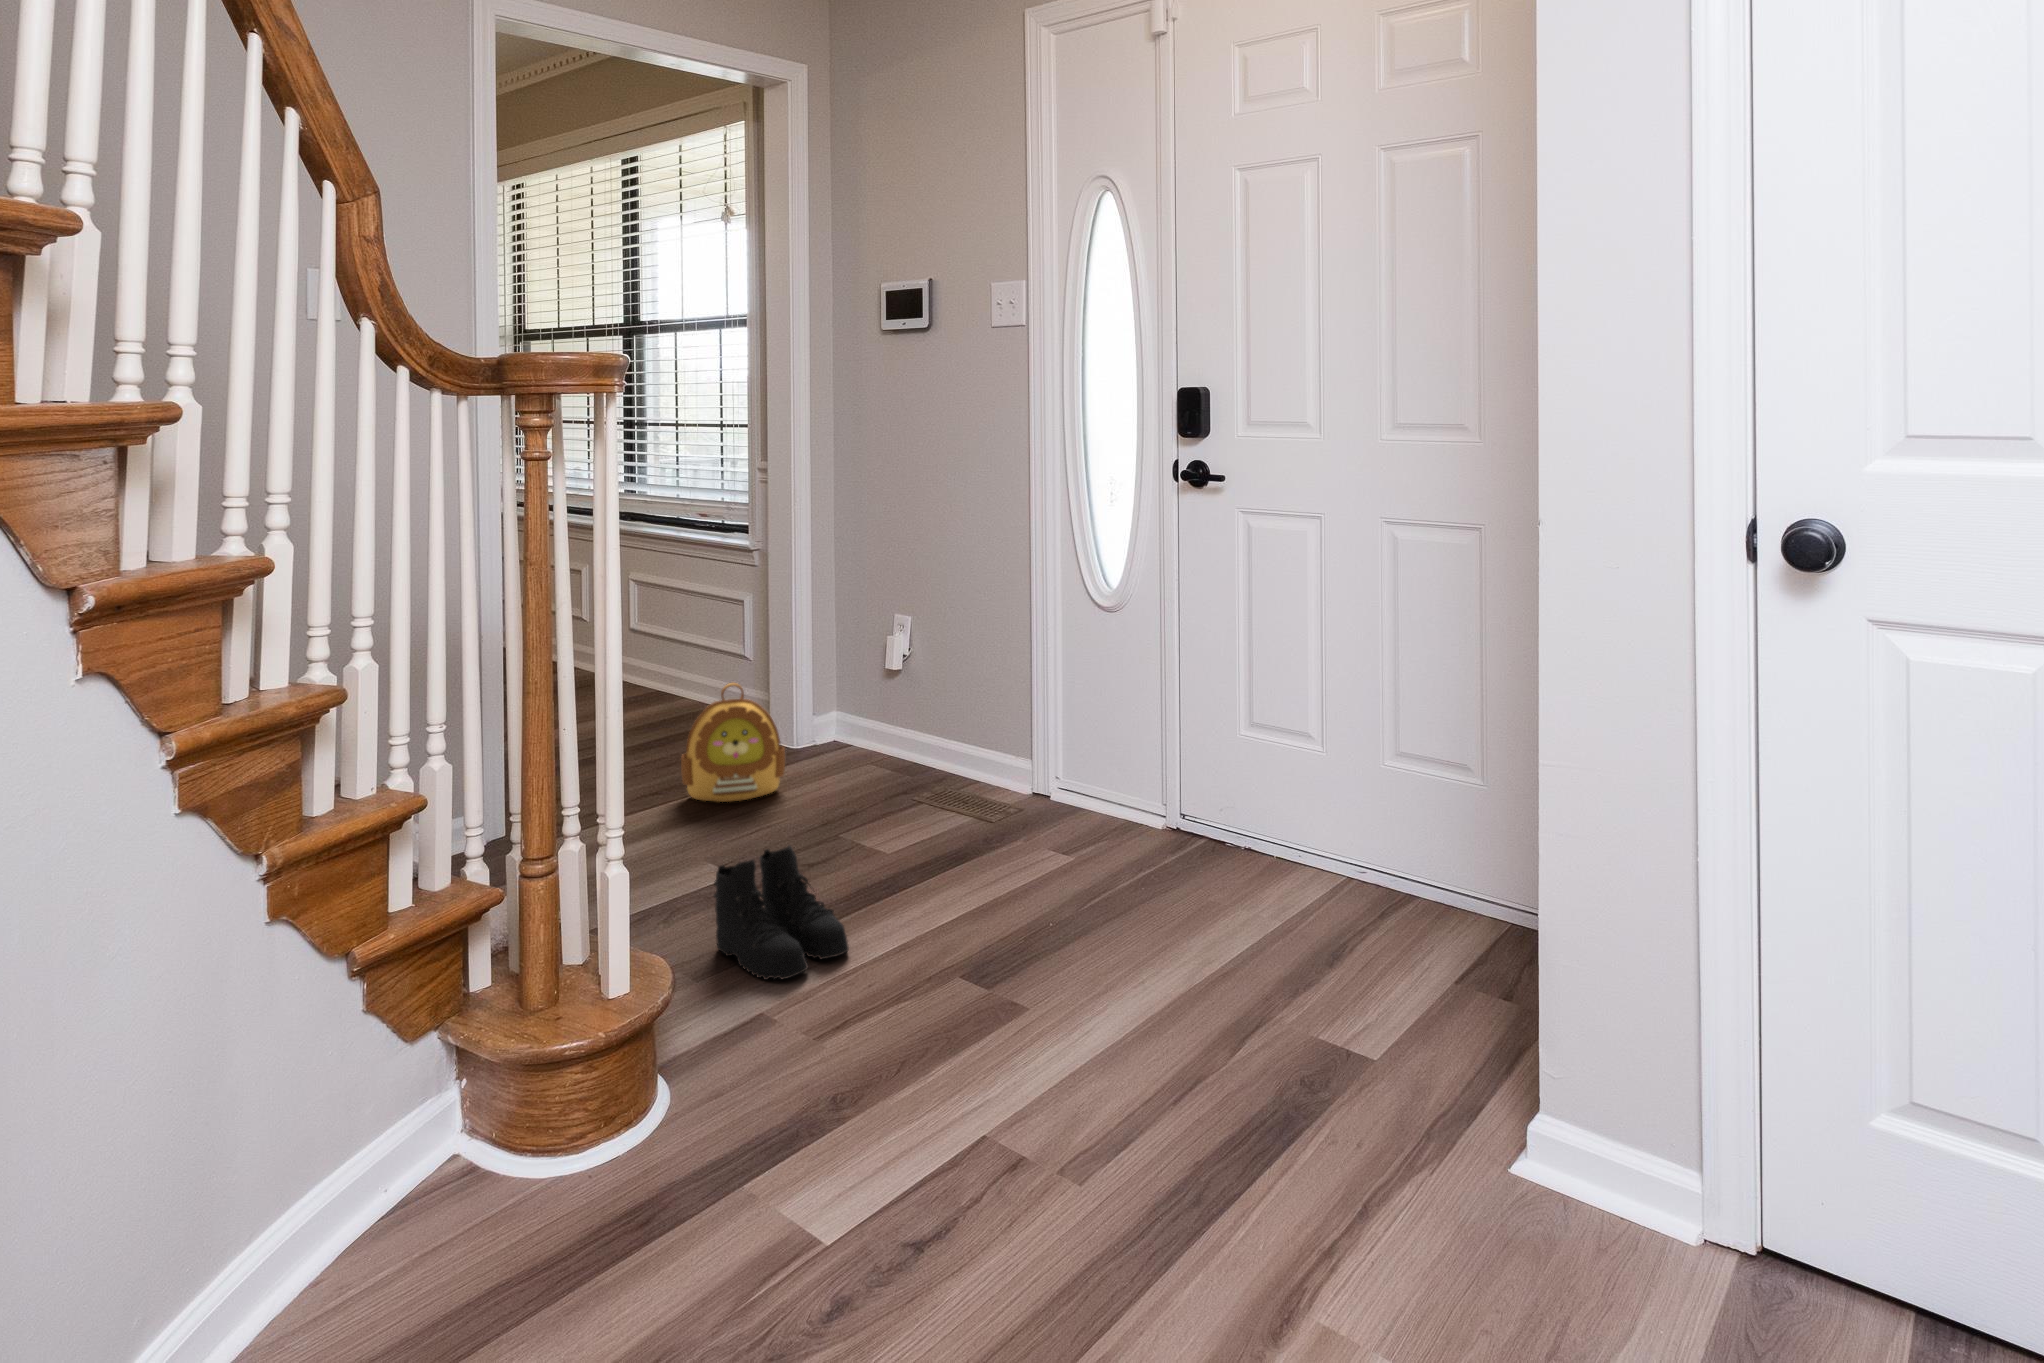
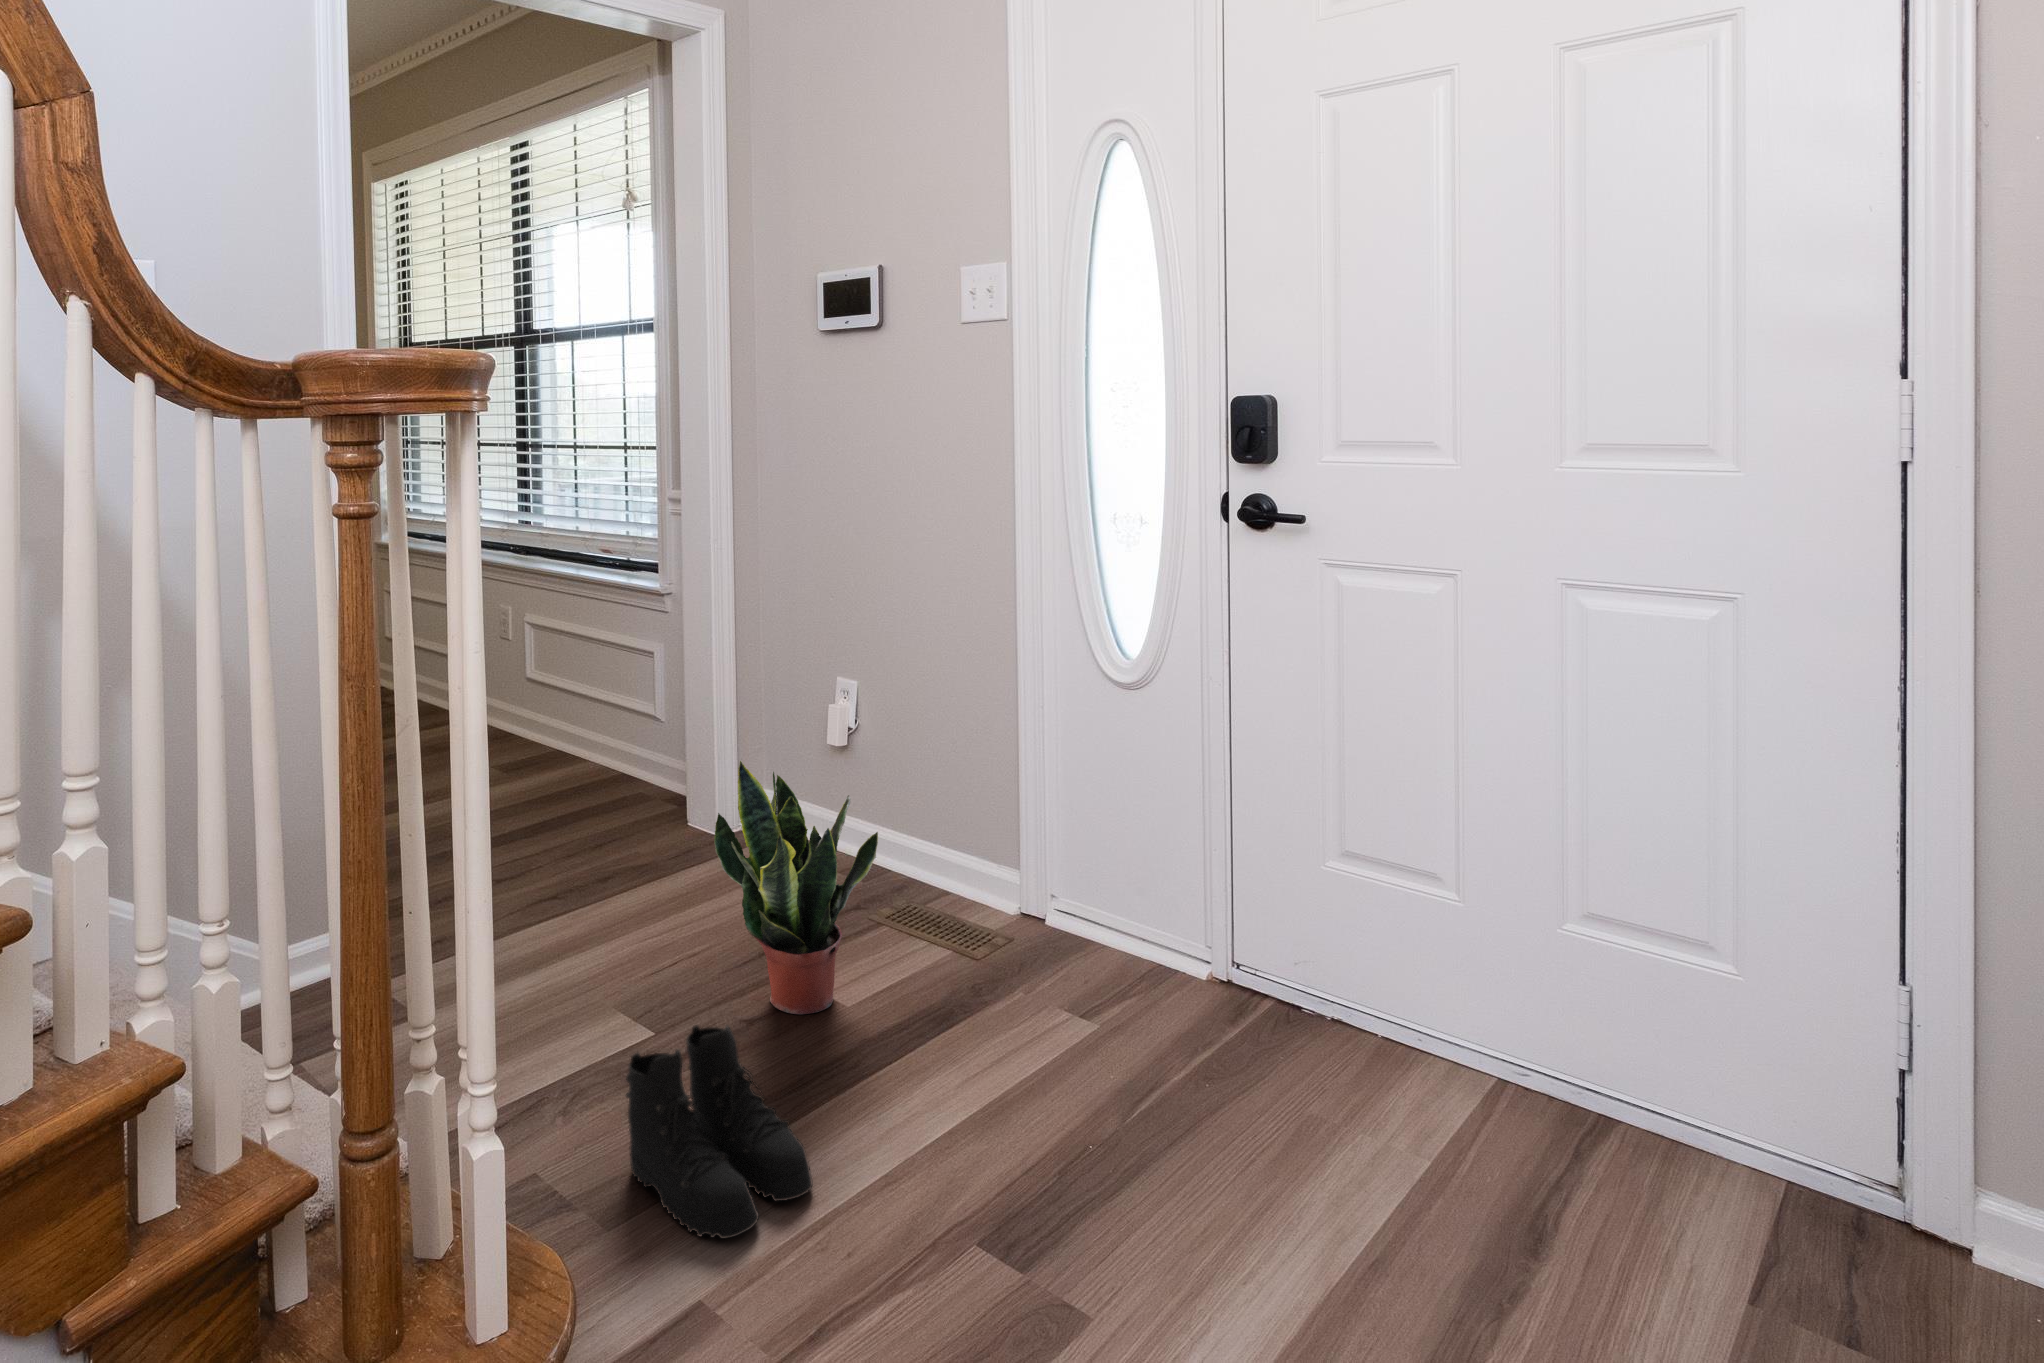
potted plant: none [786,666,914,859] -> present [714,761,878,1014]
backpack: present [681,682,785,802] -> none [582,765,709,915]

